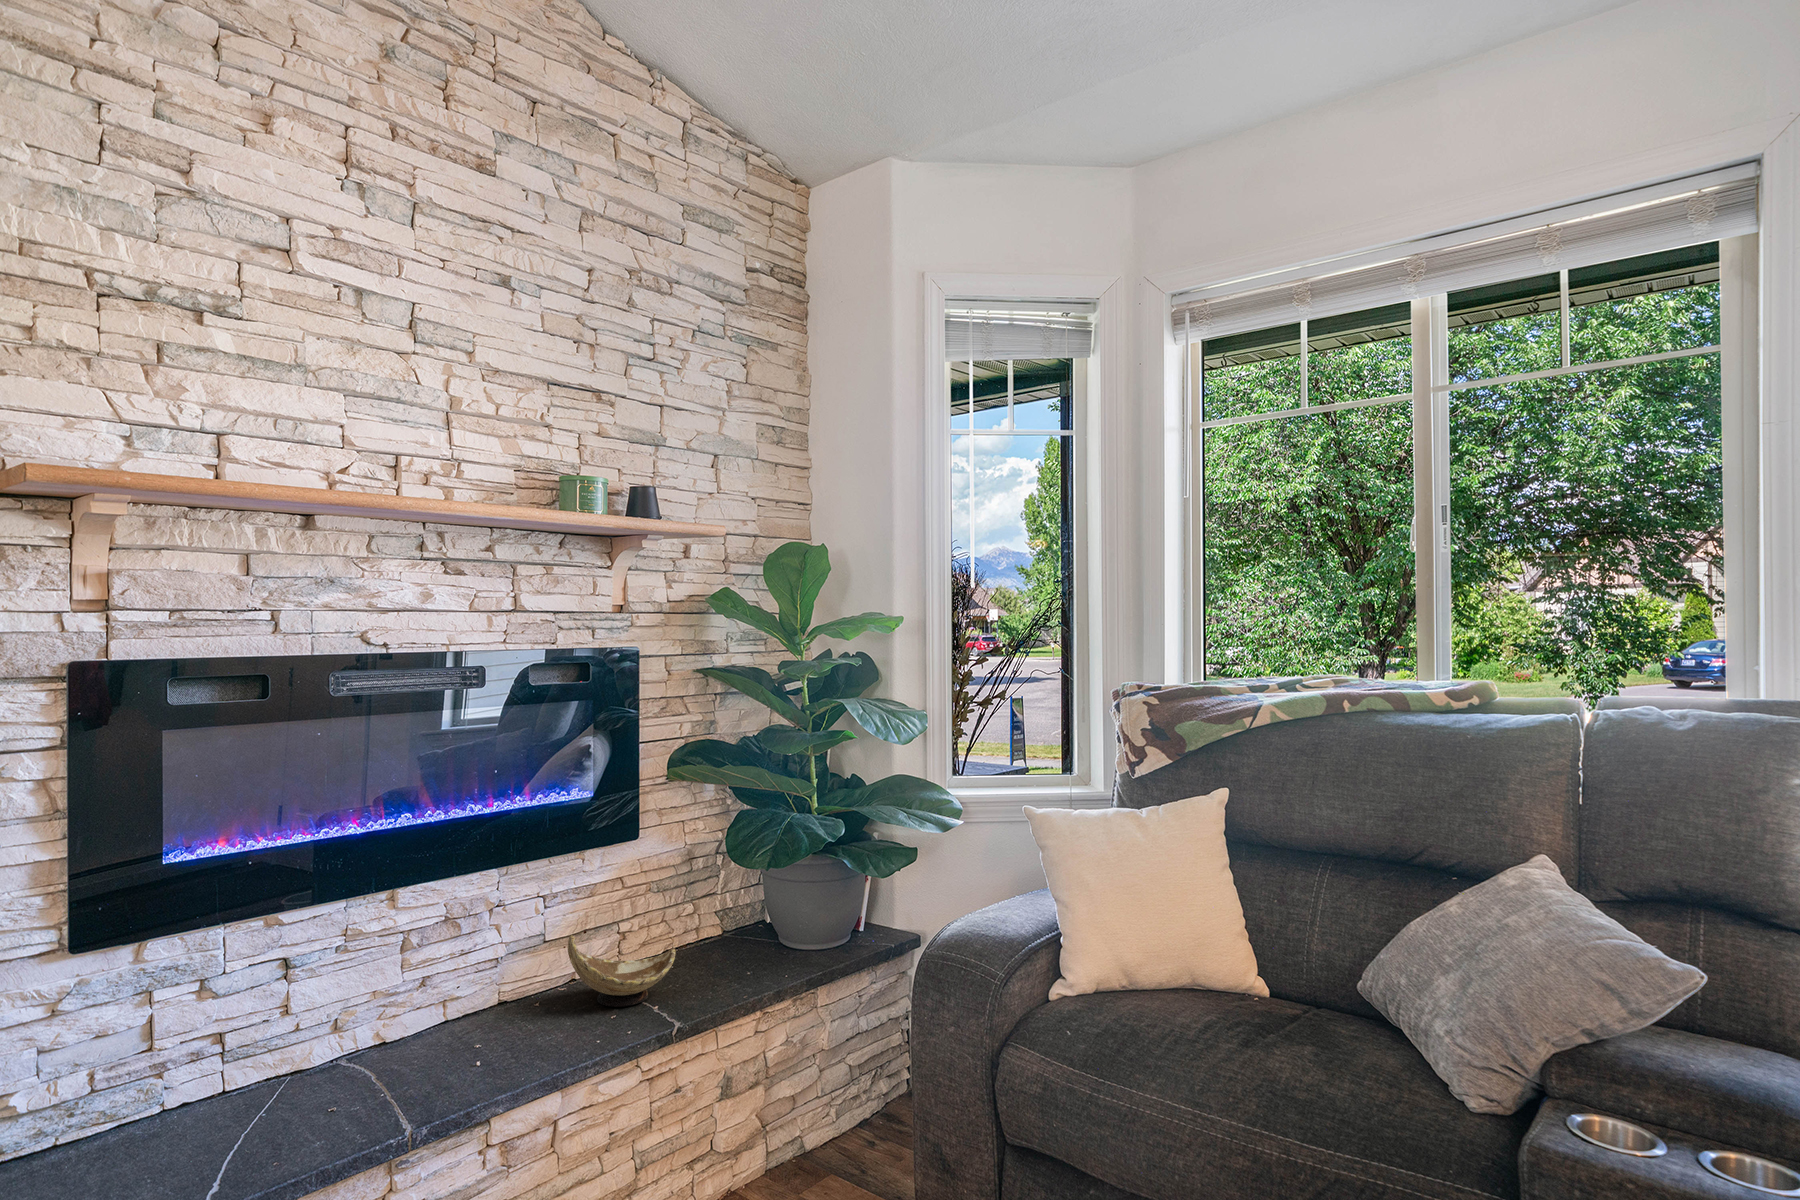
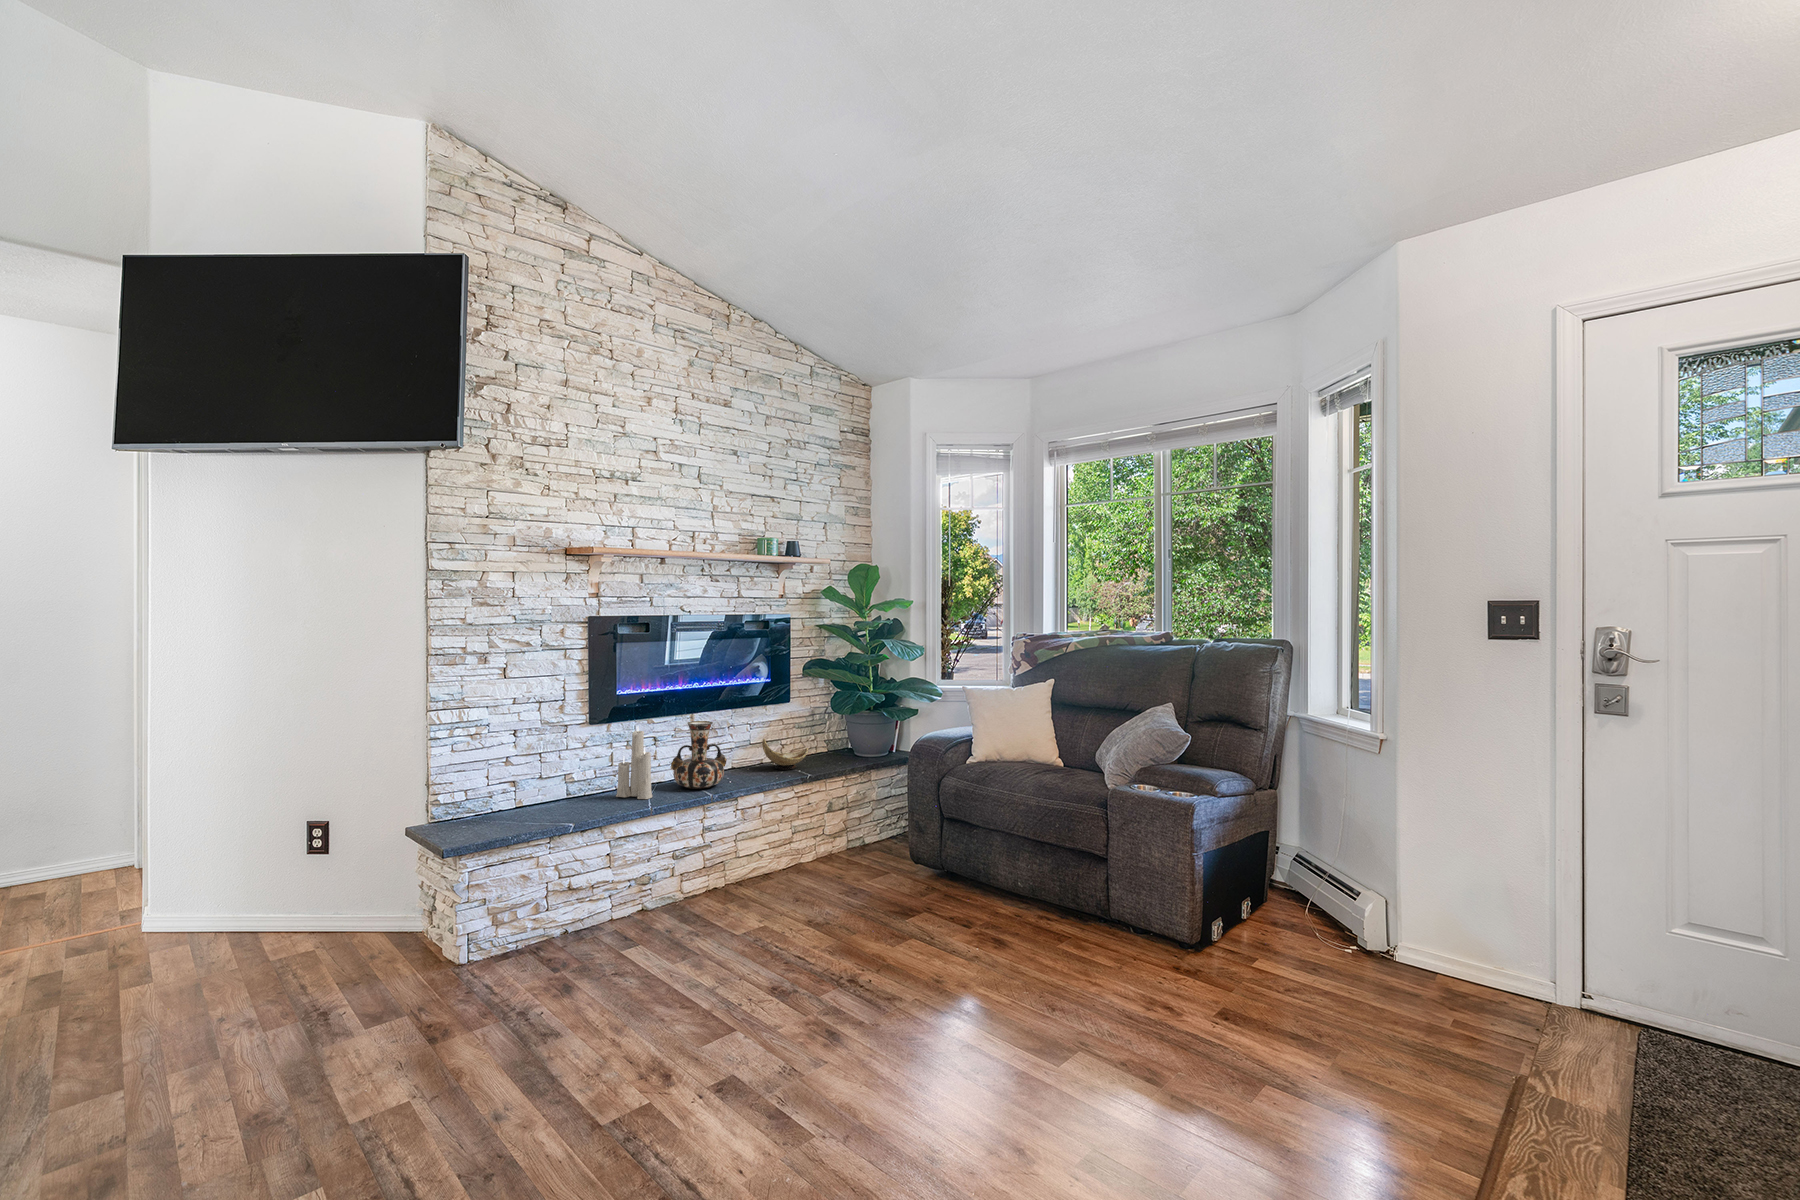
decorative vase: none [311,918,467,1103] -> present [671,721,727,789]
candle: none [135,934,240,1165] -> present [616,727,652,799]

